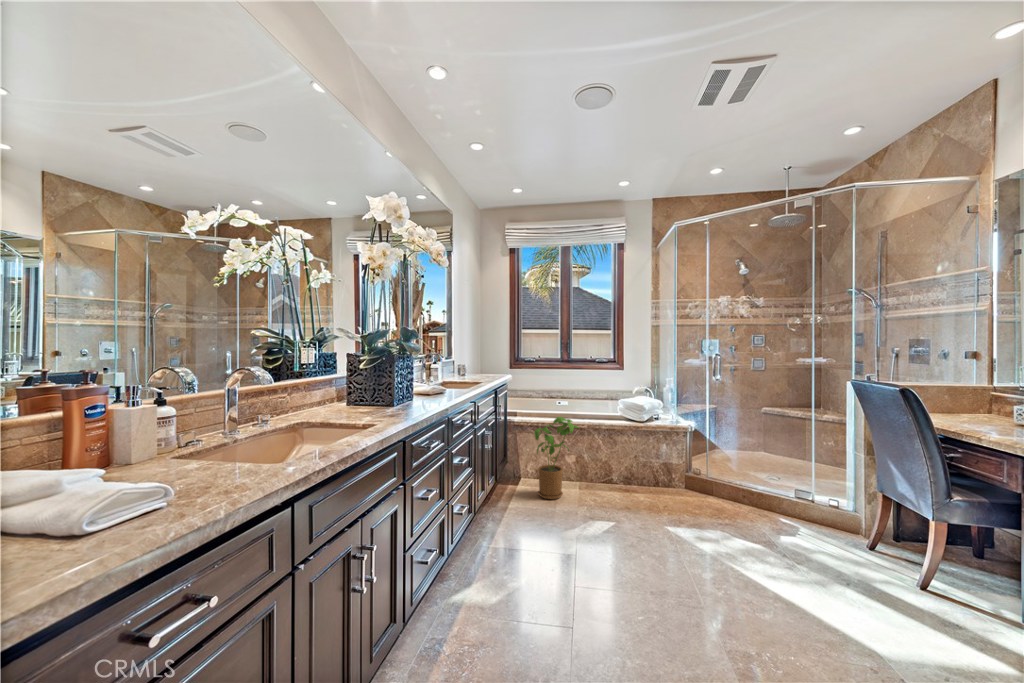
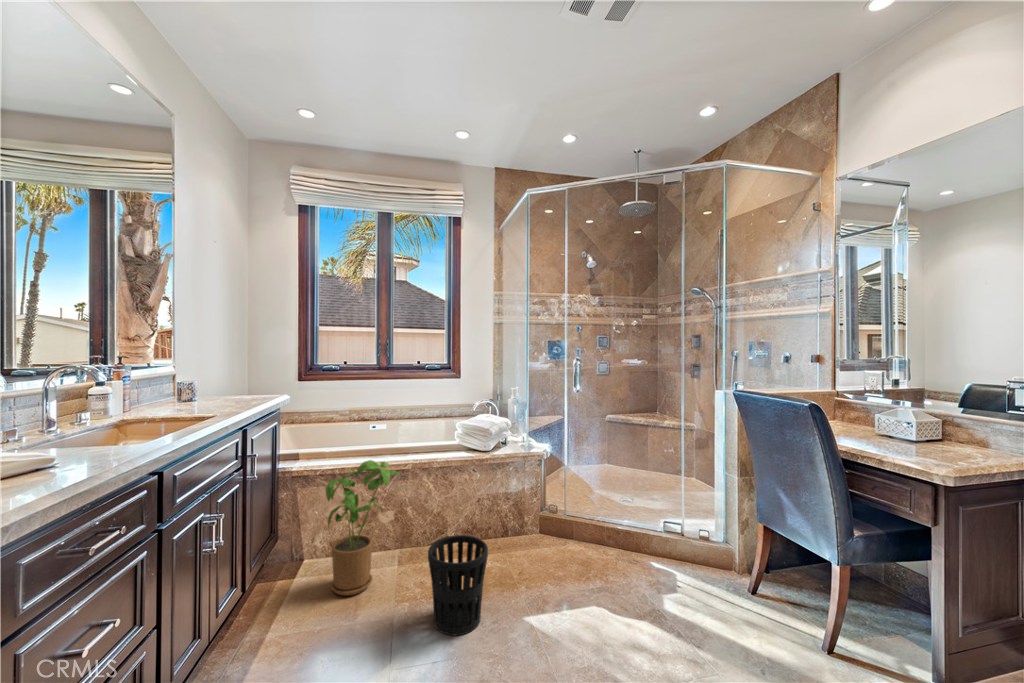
wastebasket: none [598,469,638,528] -> present [428,535,488,635]

